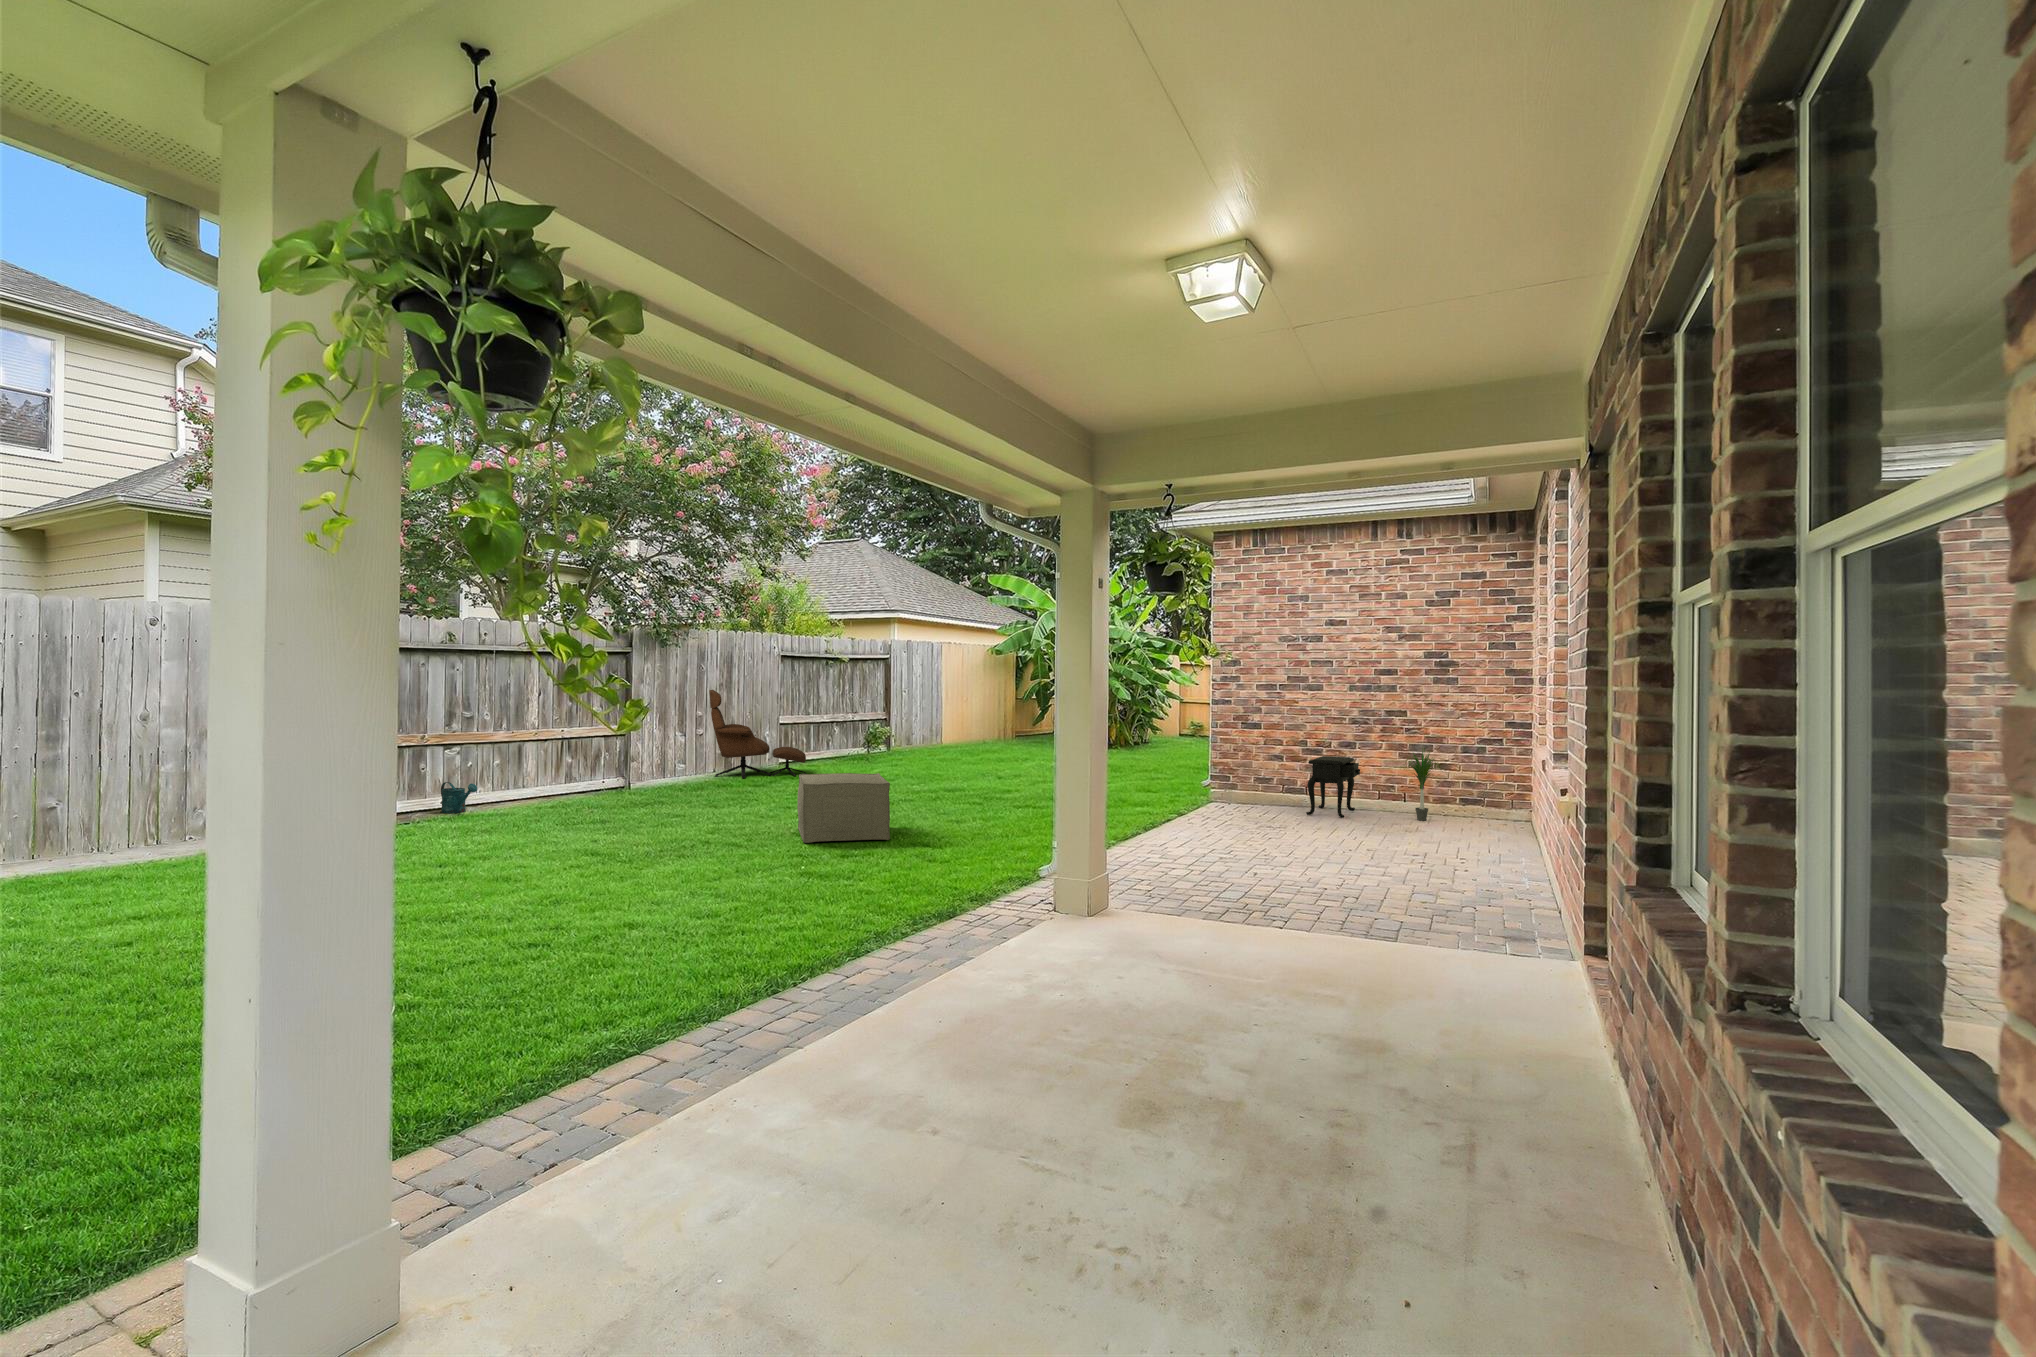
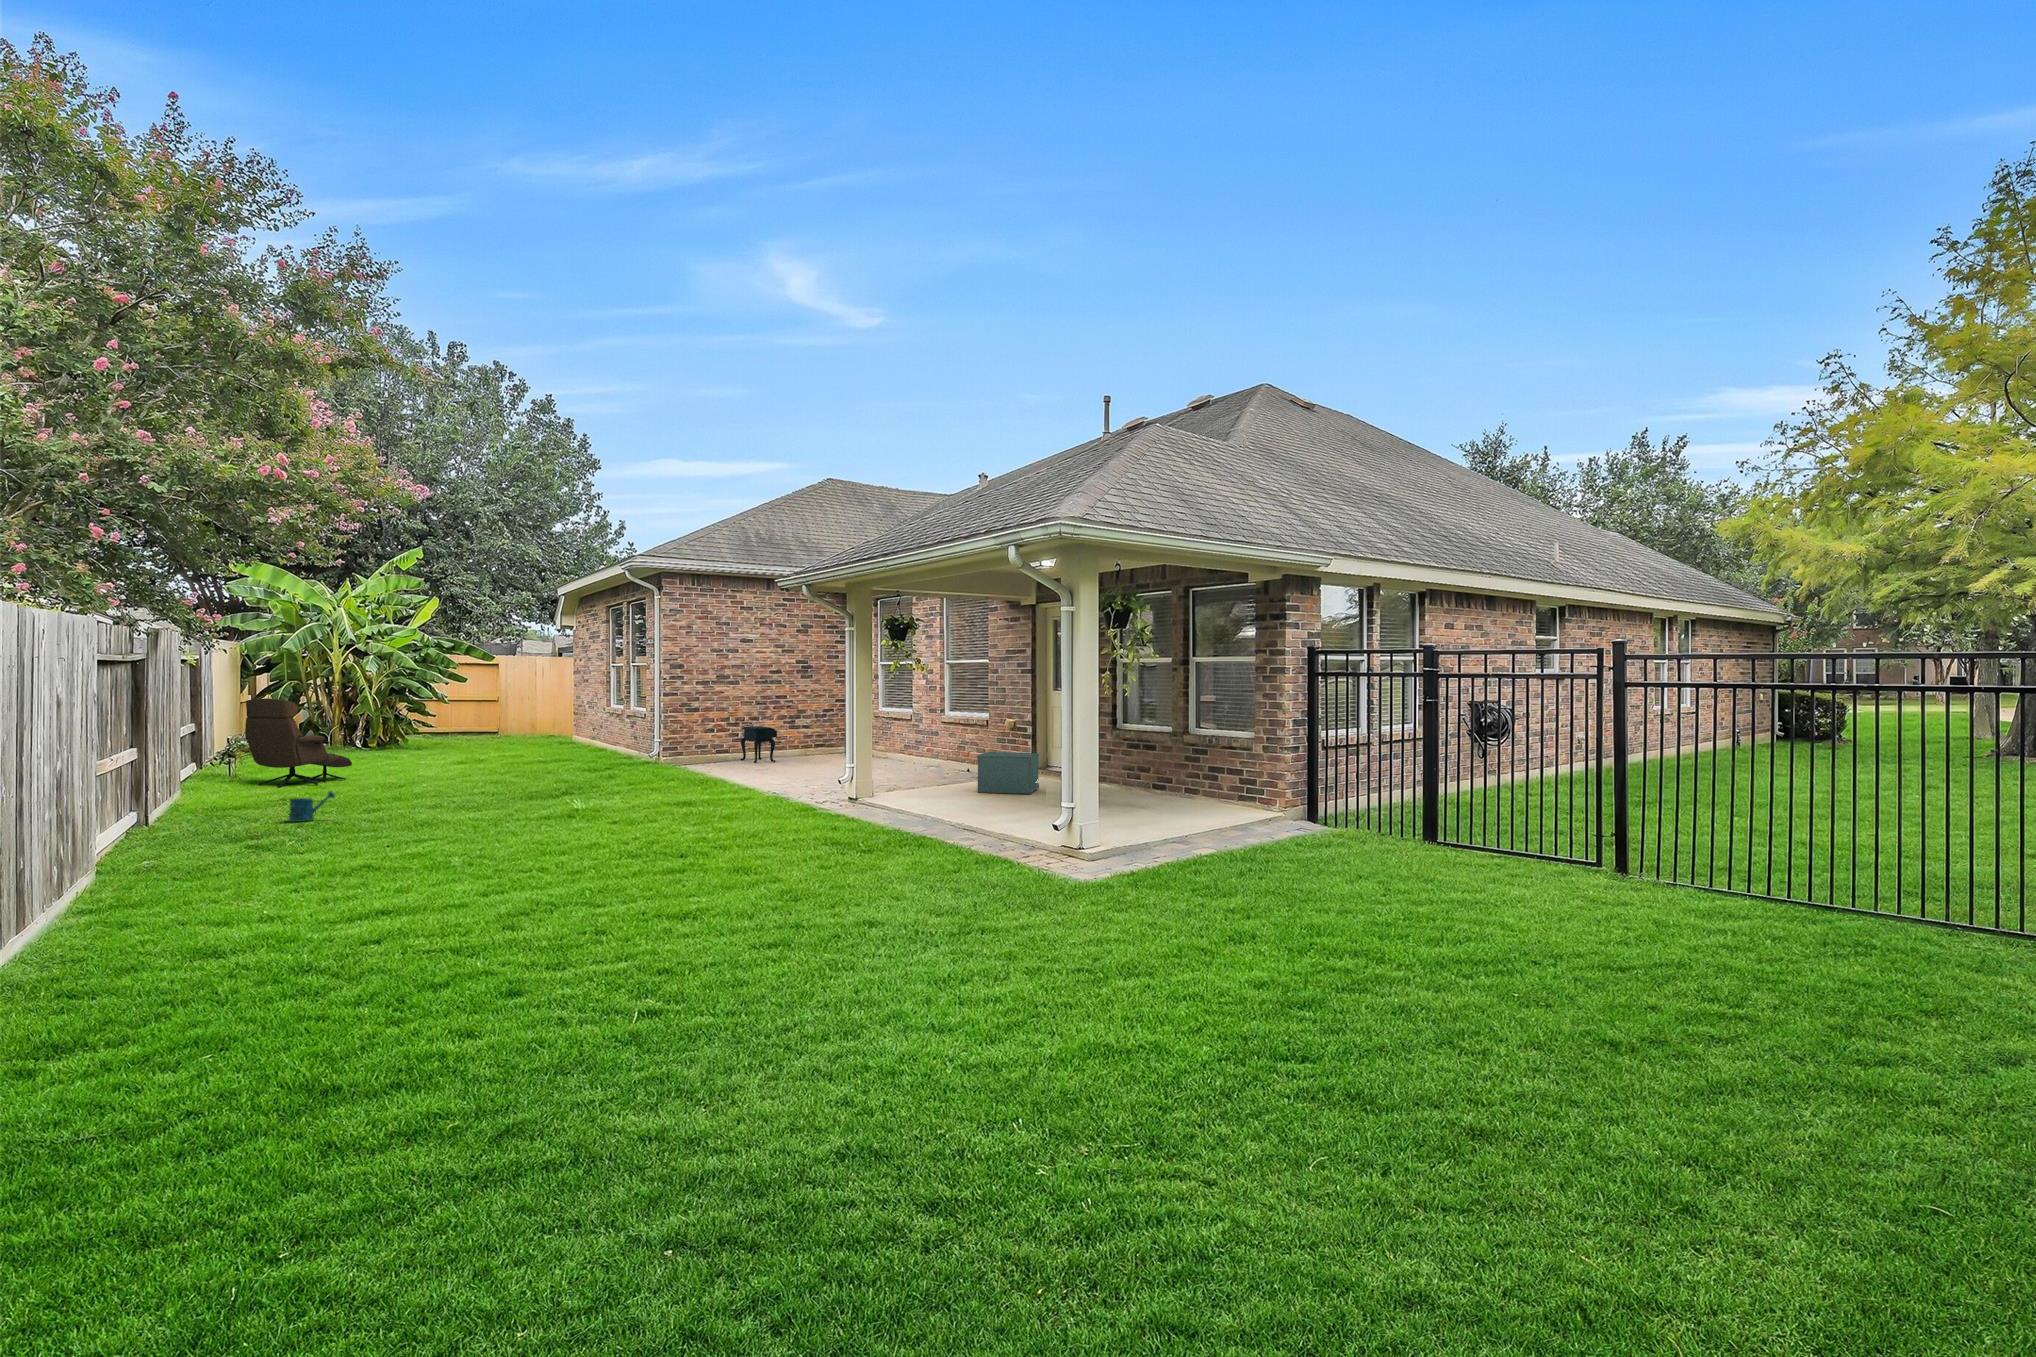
potted plant: present [1409,752,1435,821] -> none [790,715,819,759]
ottoman: present [797,773,890,843] -> present [977,752,1039,794]

